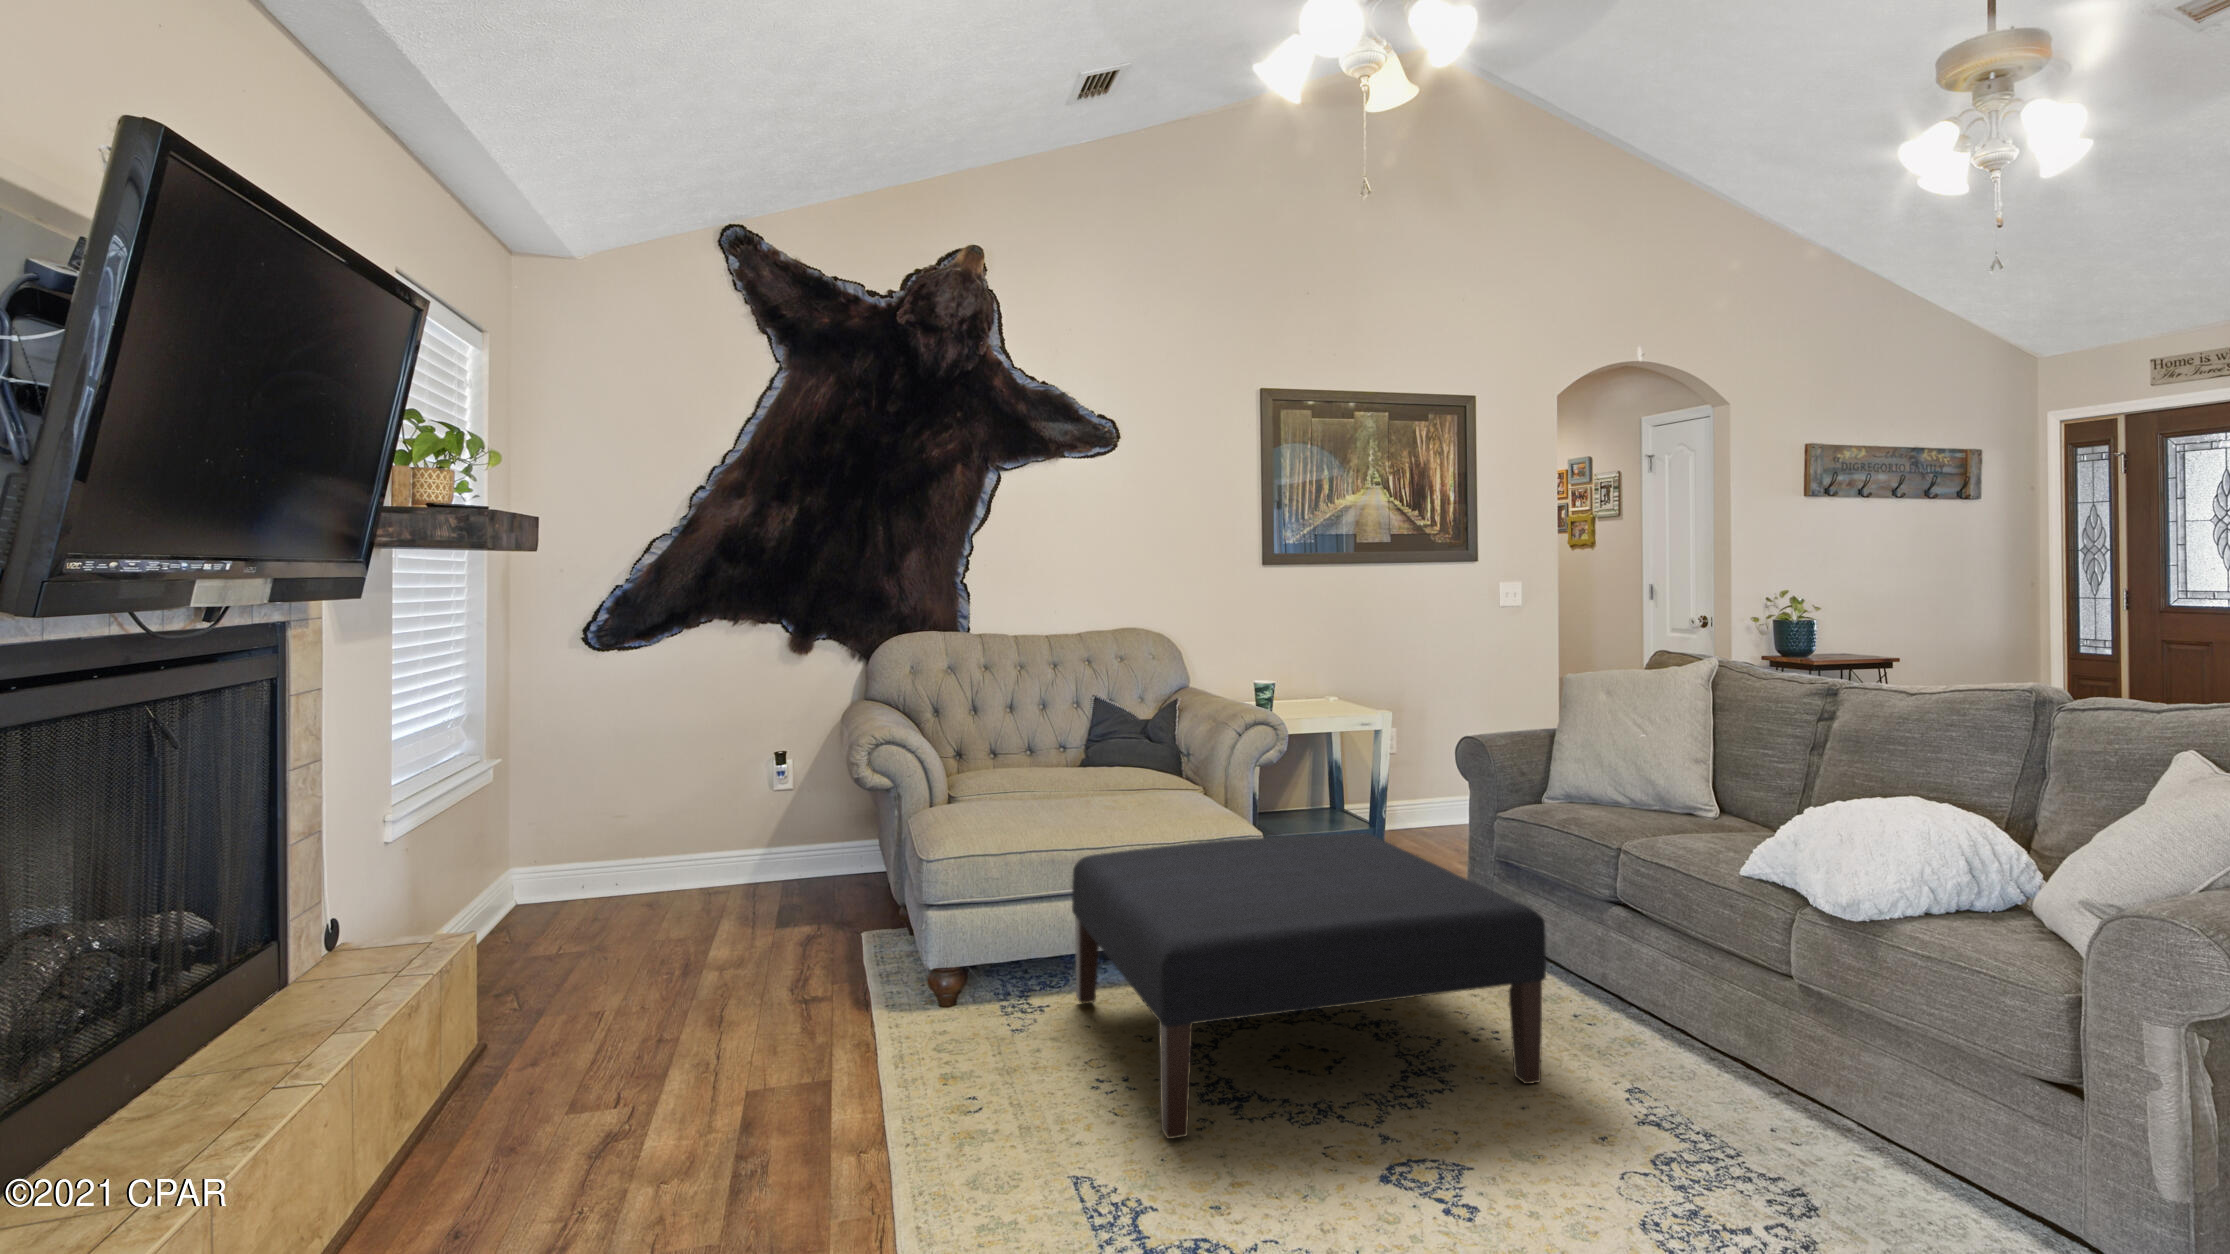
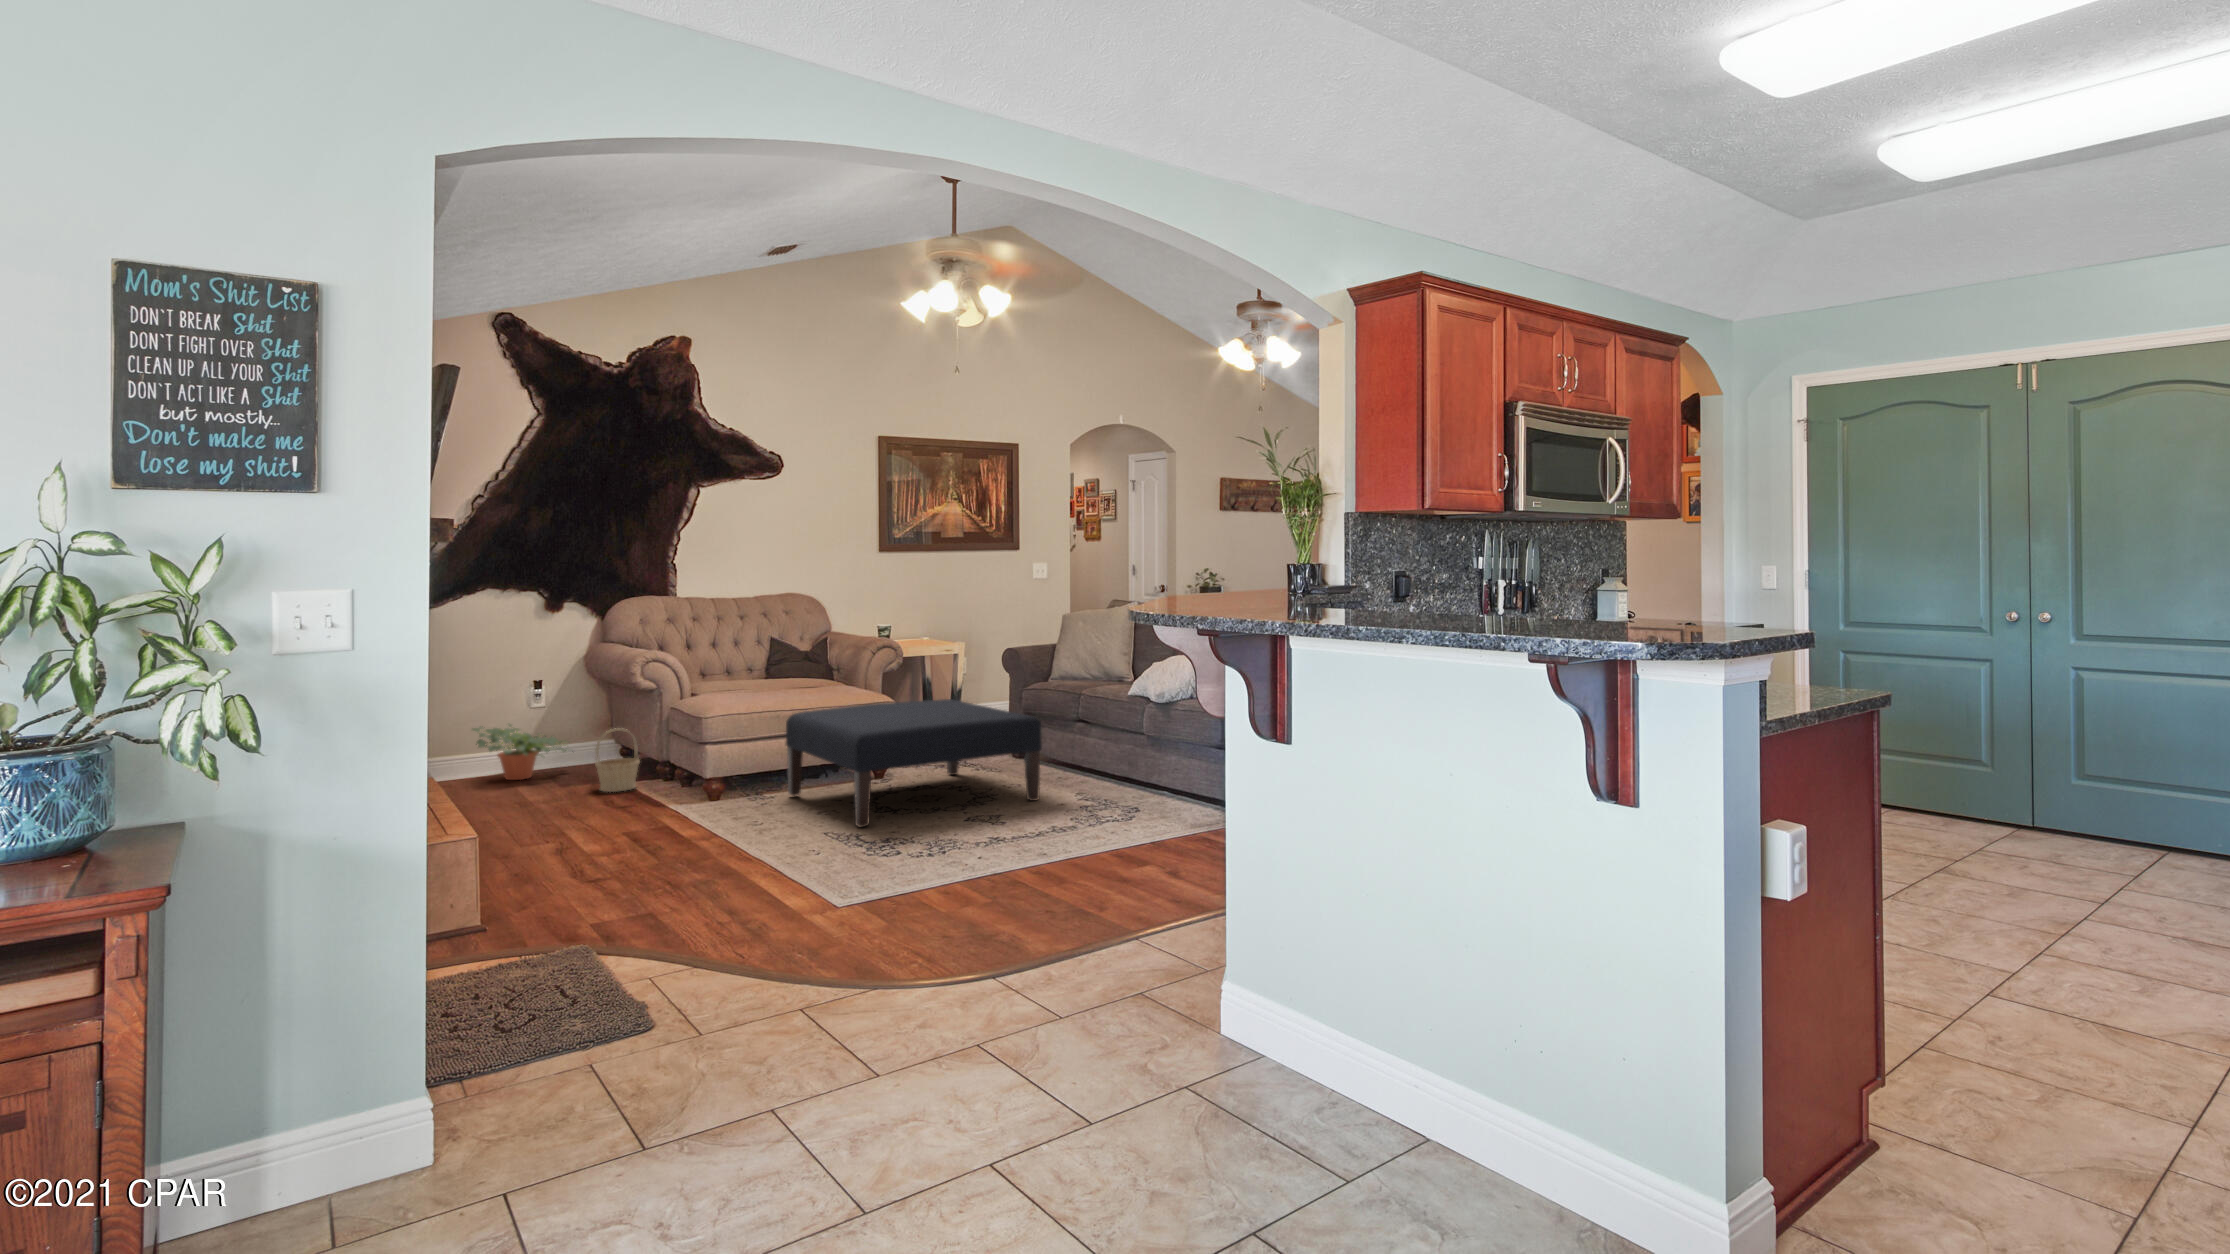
potted plant: none [675,818,814,907] -> present [473,724,567,780]
basket: none [807,848,875,953] -> present [595,728,640,792]

